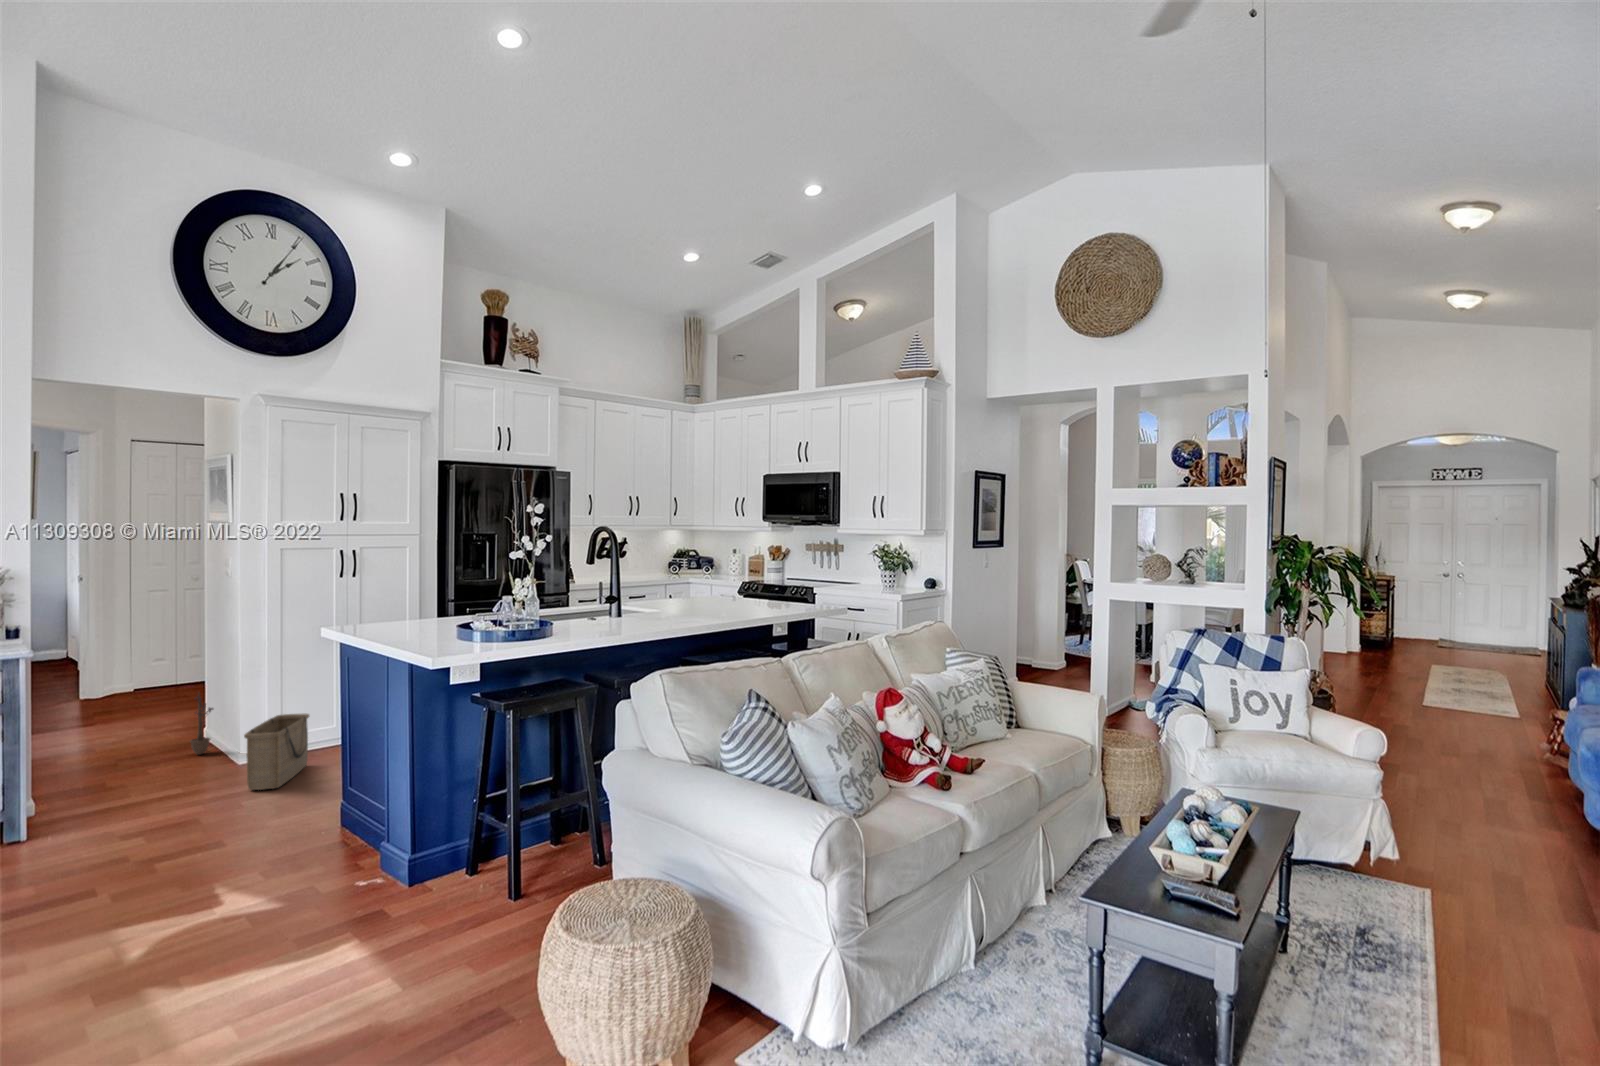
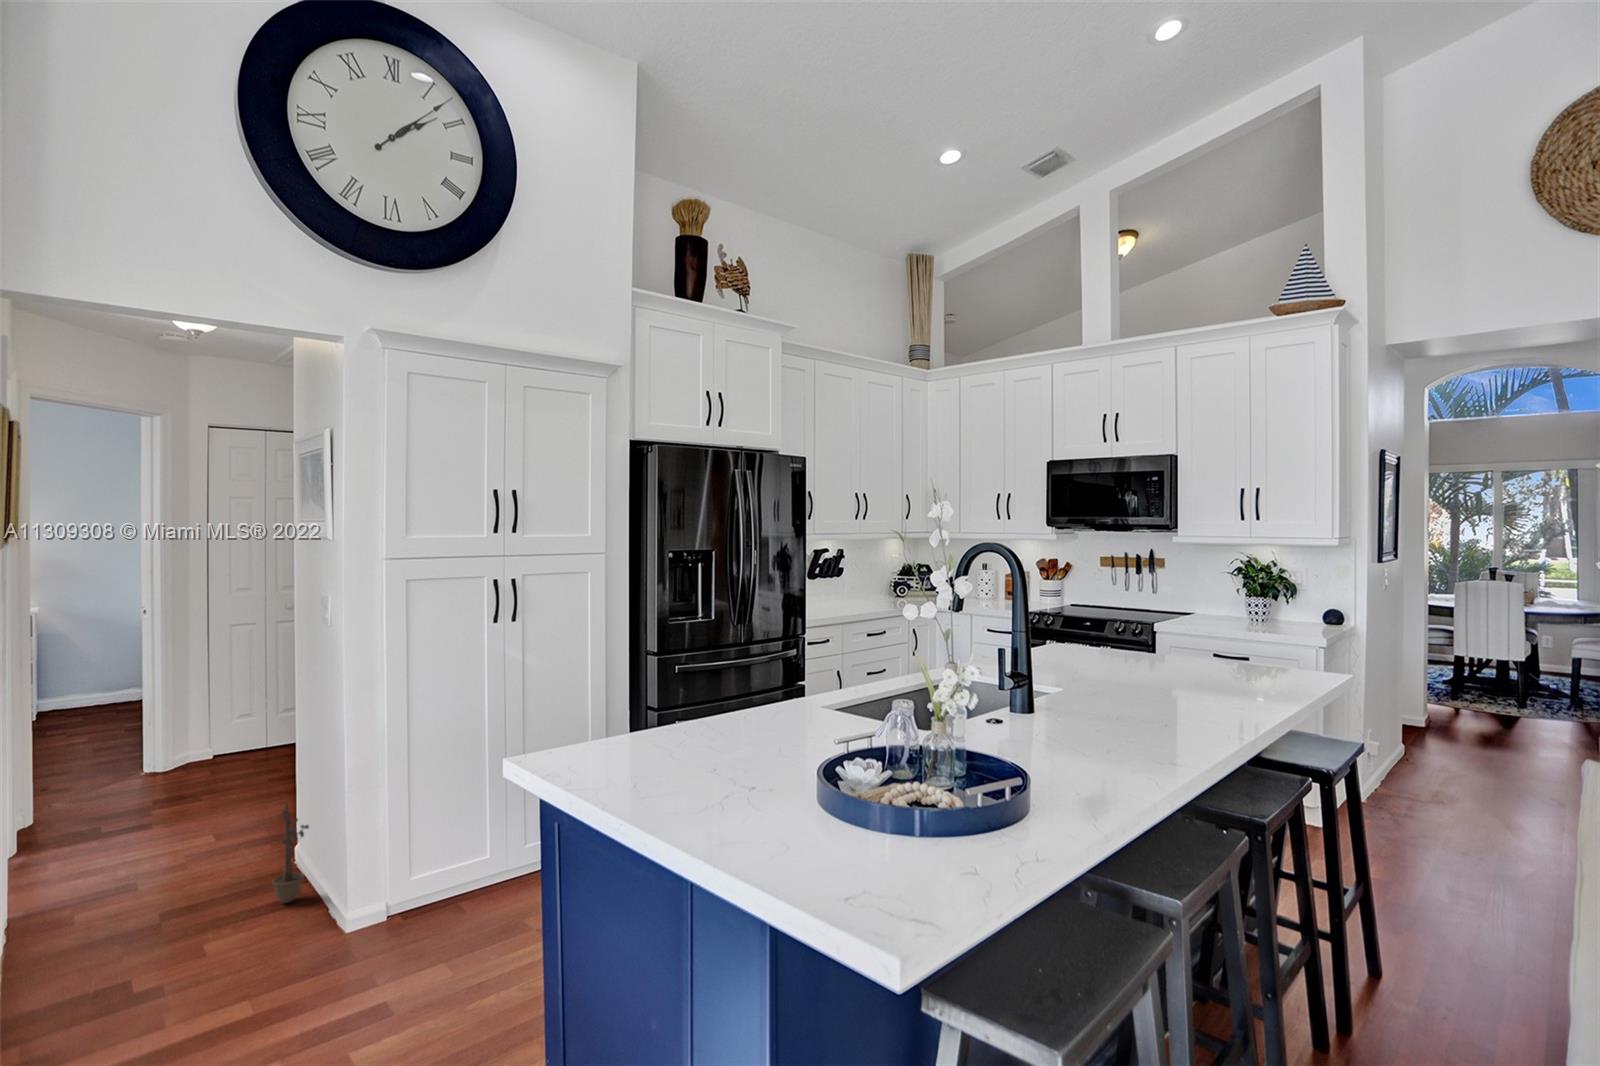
basket: present [244,714,309,790] -> none [351,849,455,1010]

